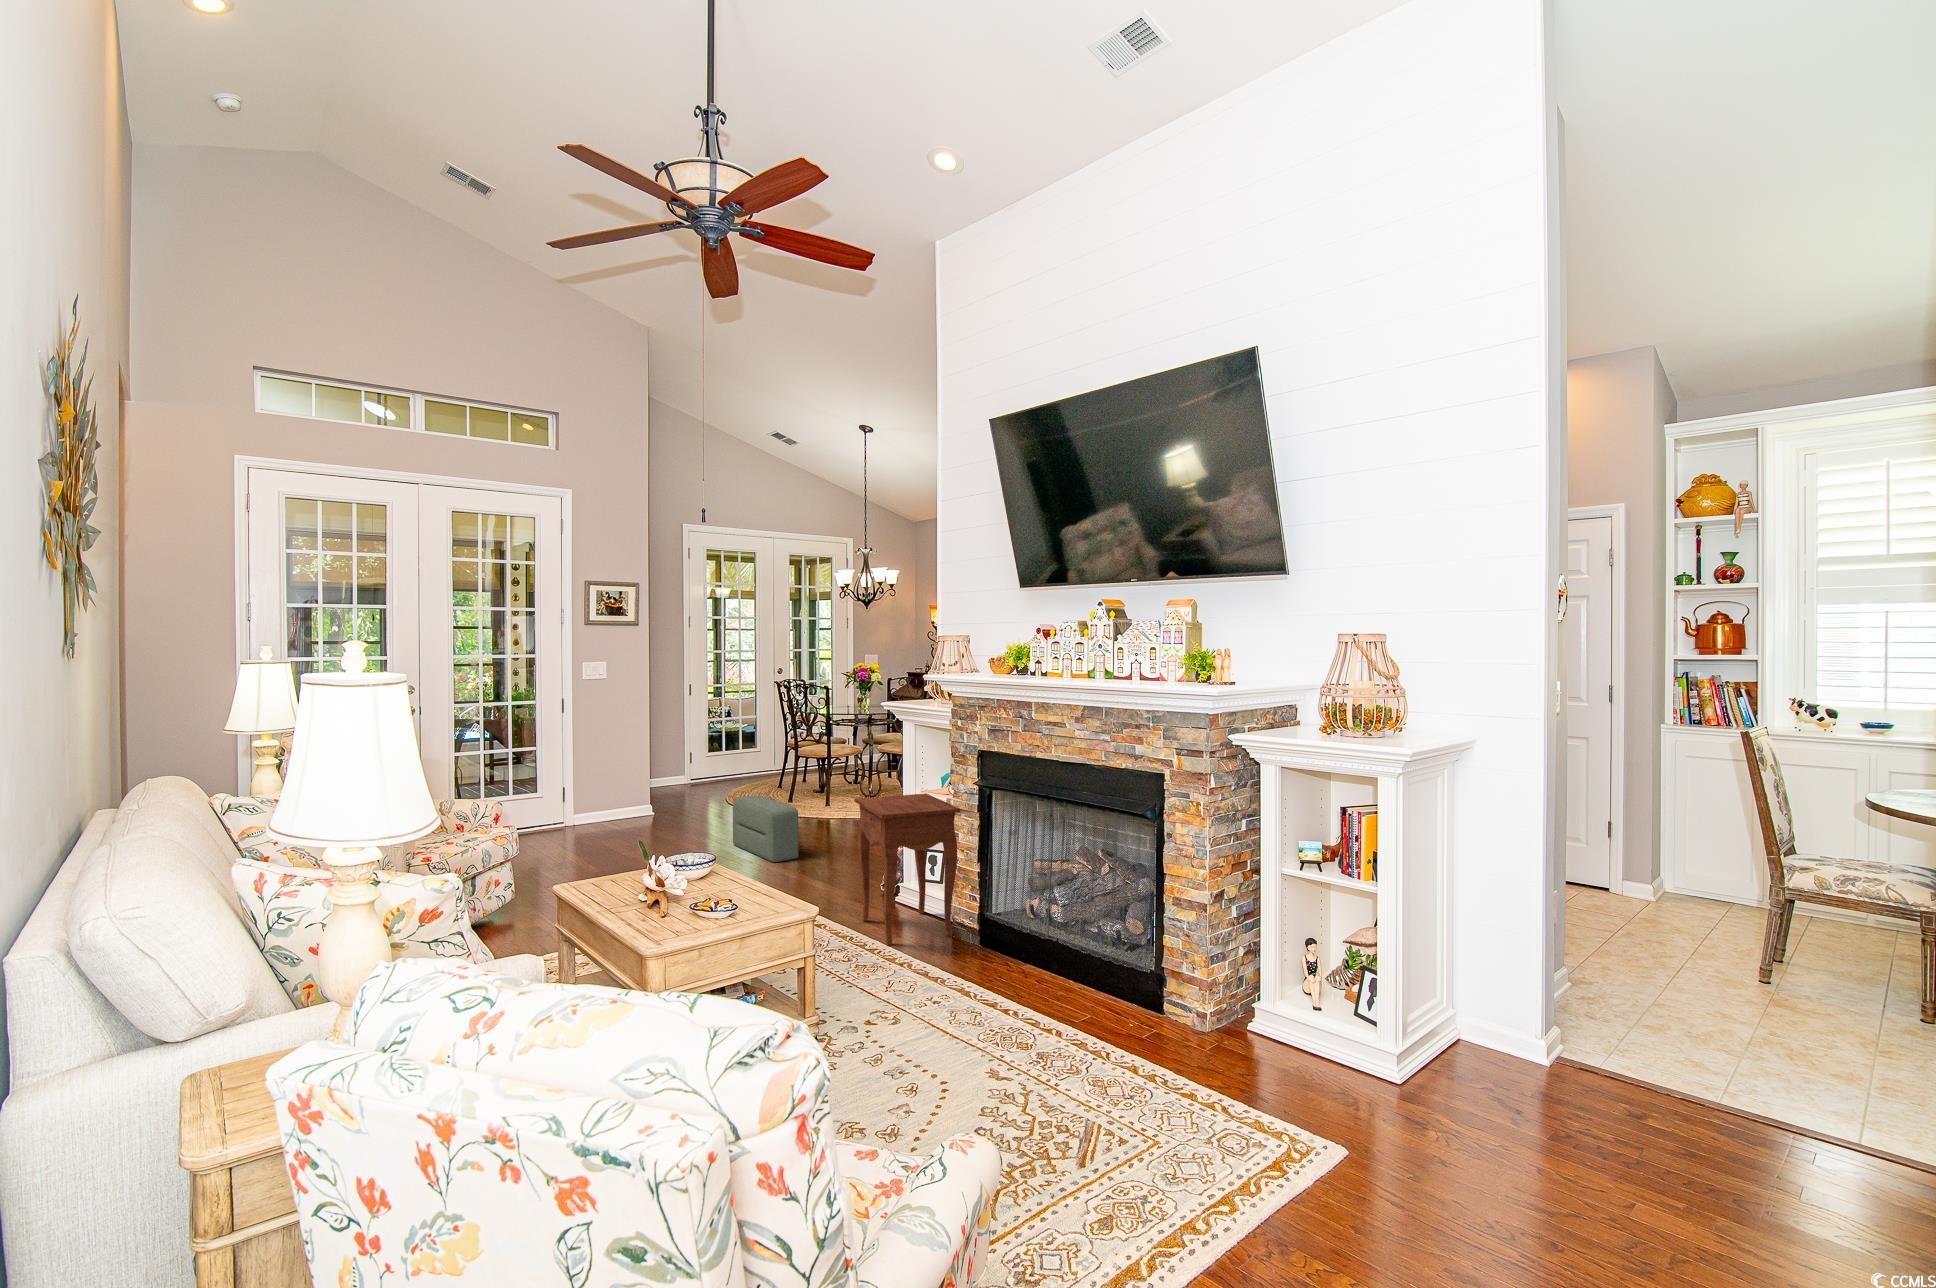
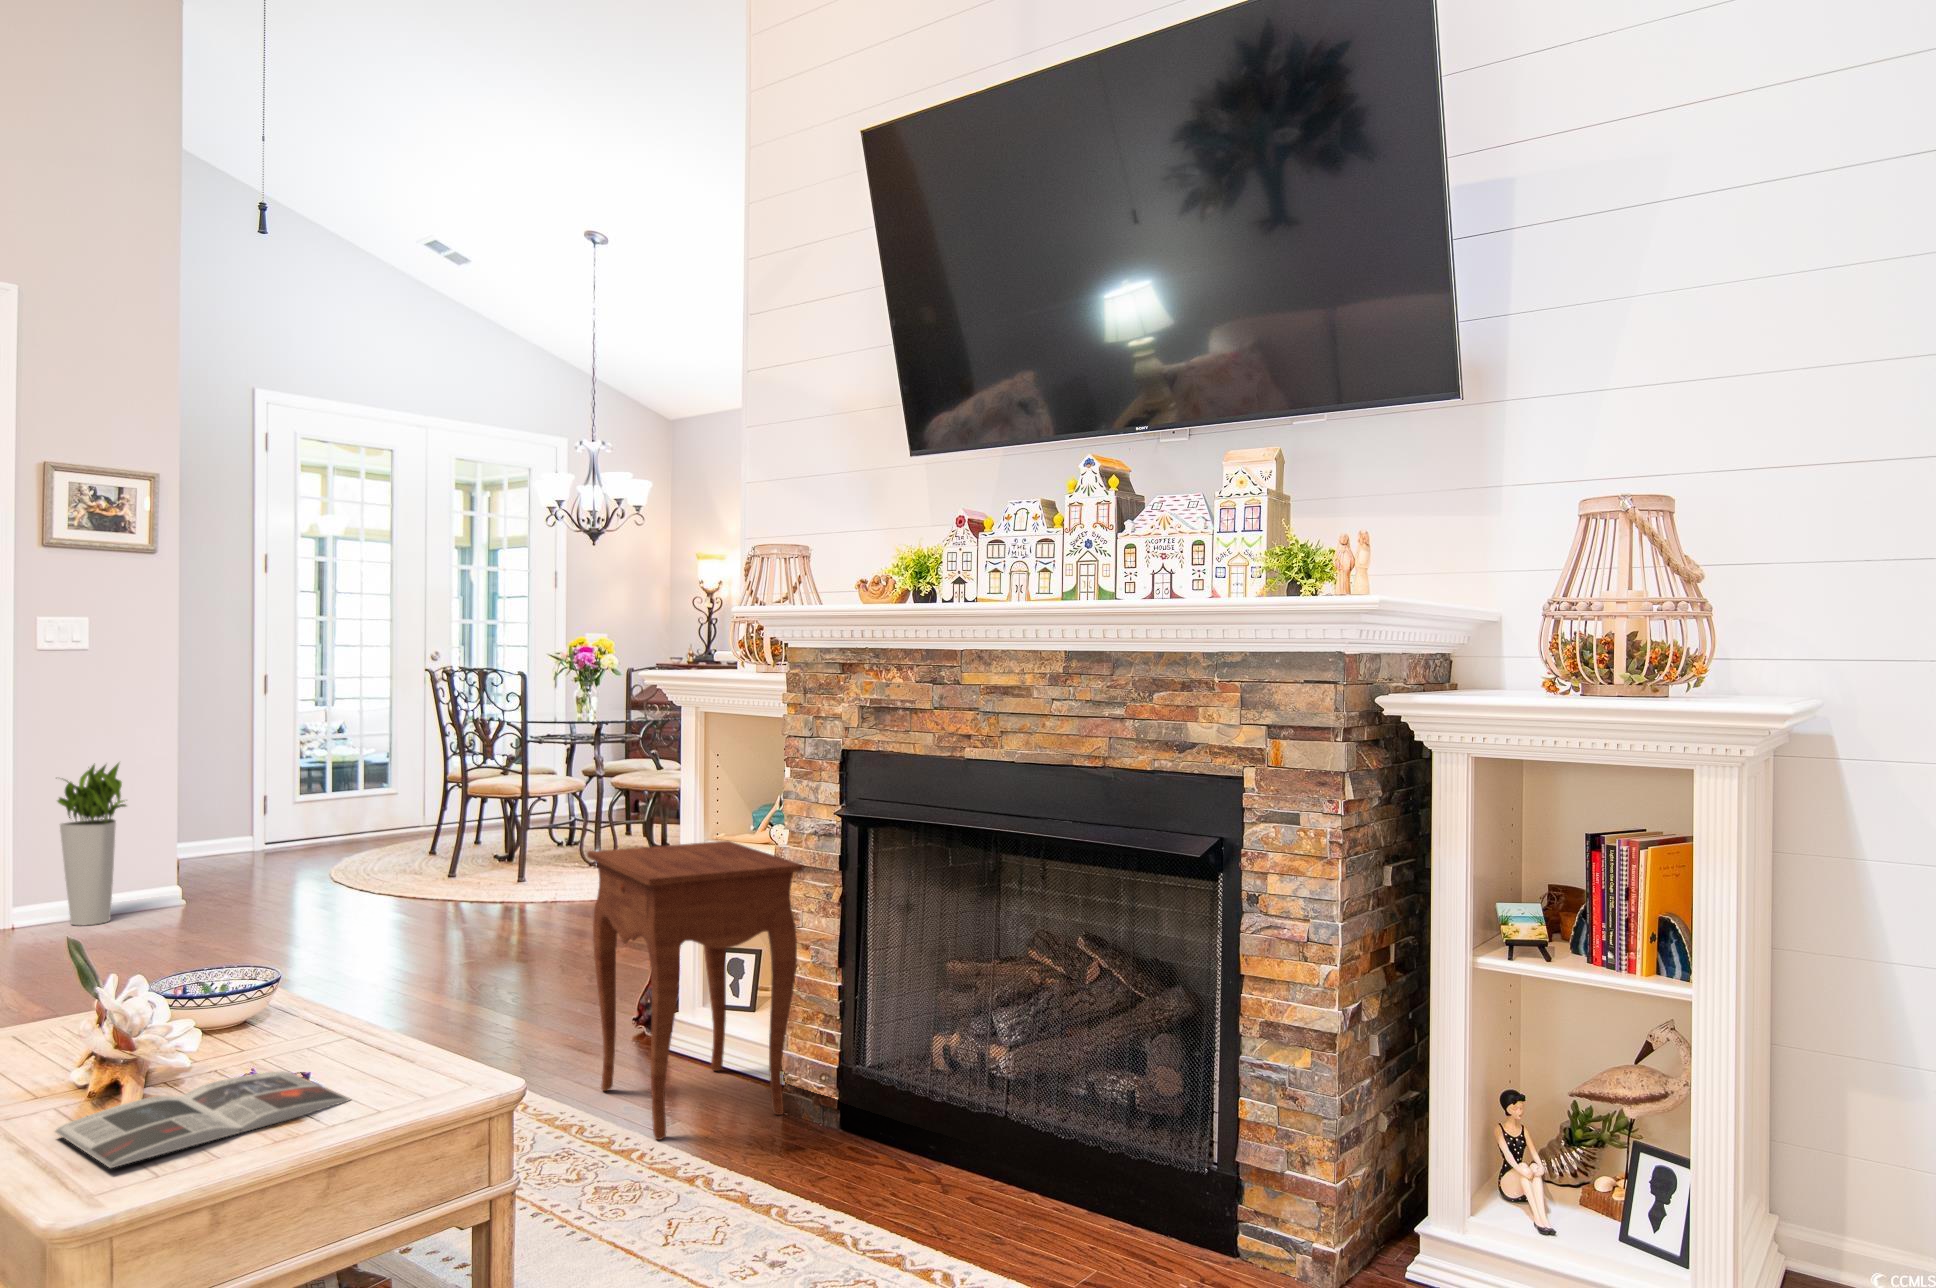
planter: none [590,739,629,826] -> present [58,763,126,926]
pouf: present [732,796,799,862] -> none [338,861,469,982]
magazine: none [635,899,749,933] -> present [55,1071,350,1168]

